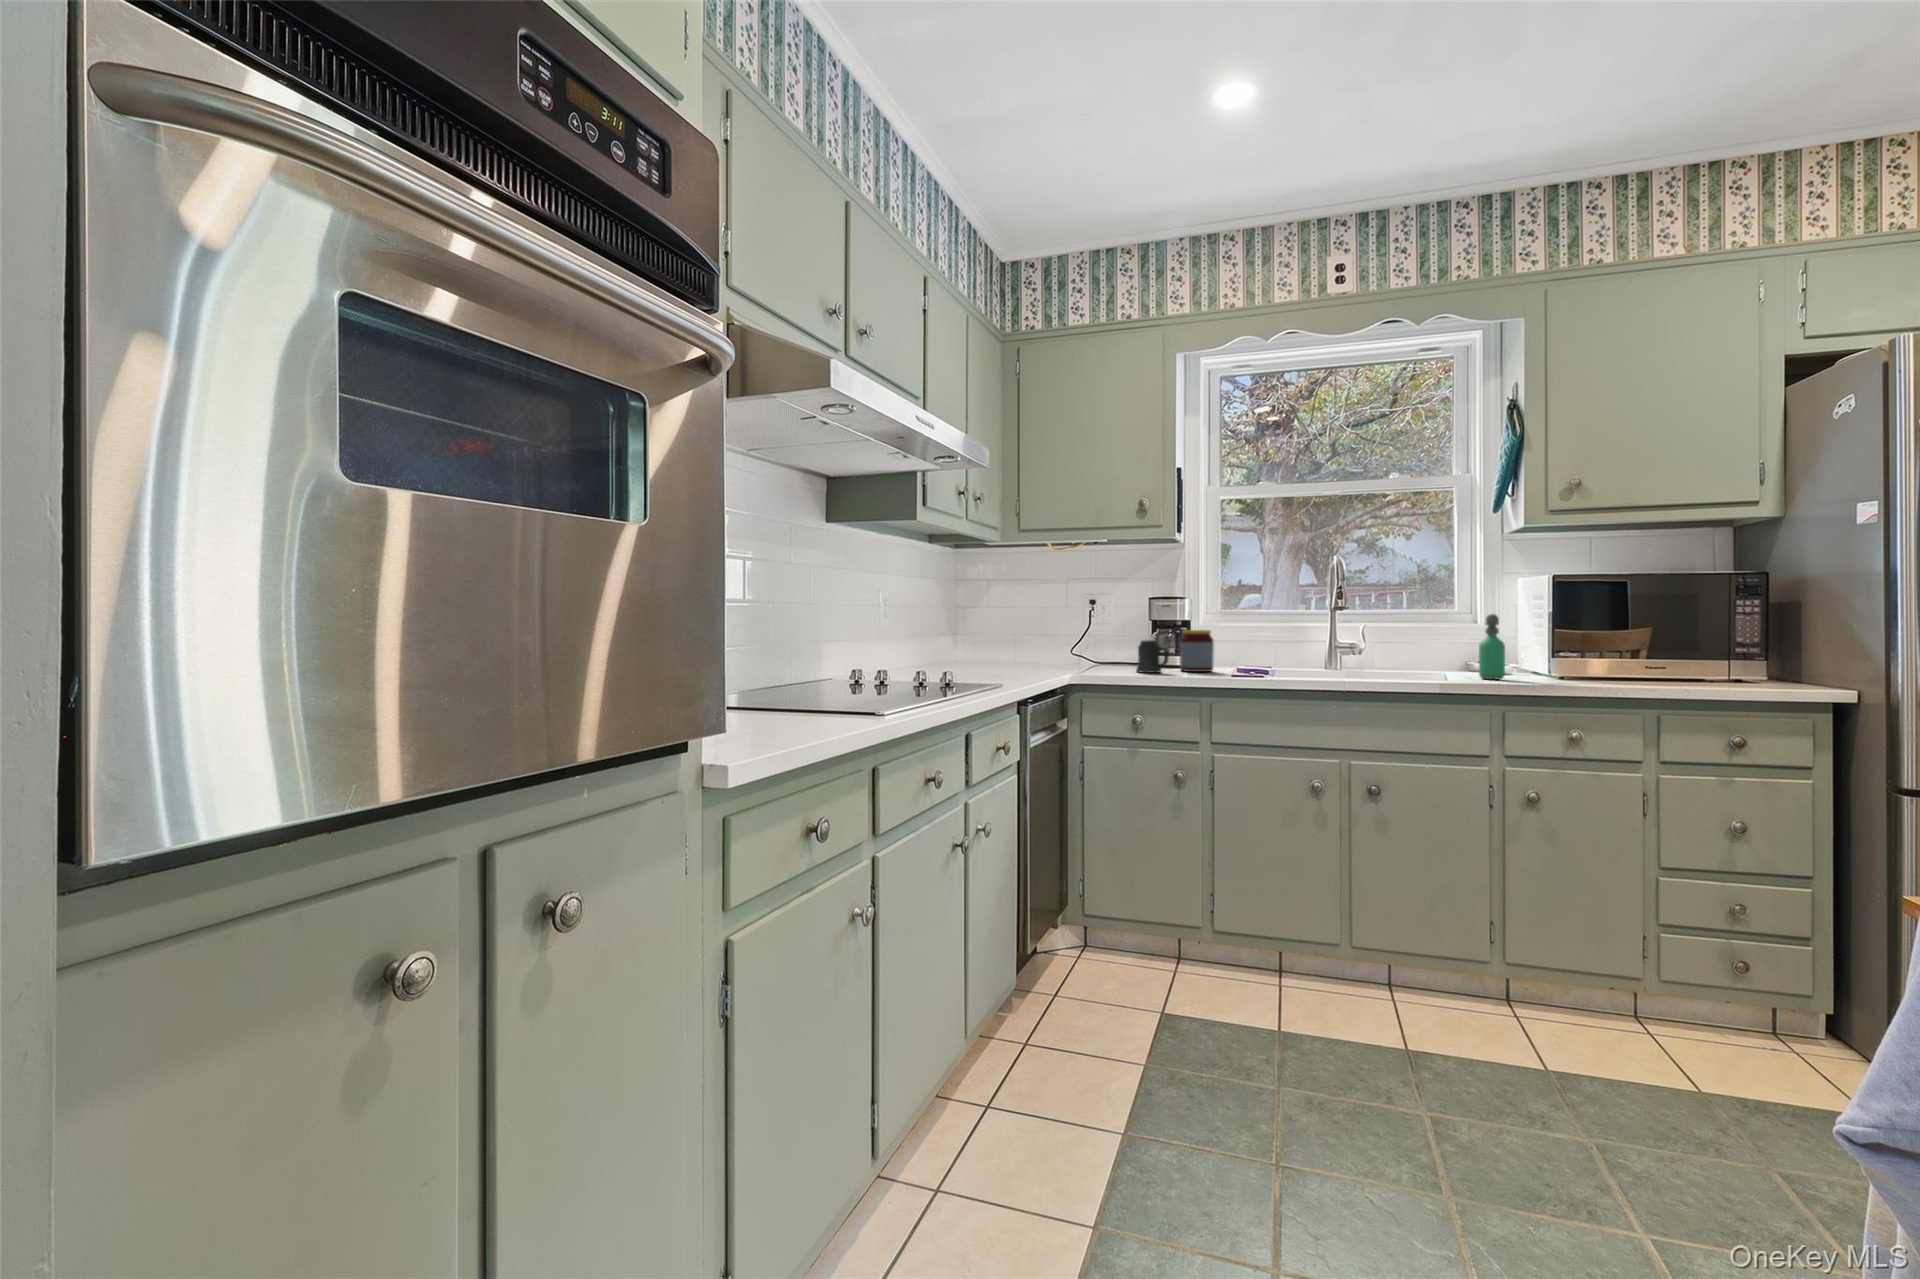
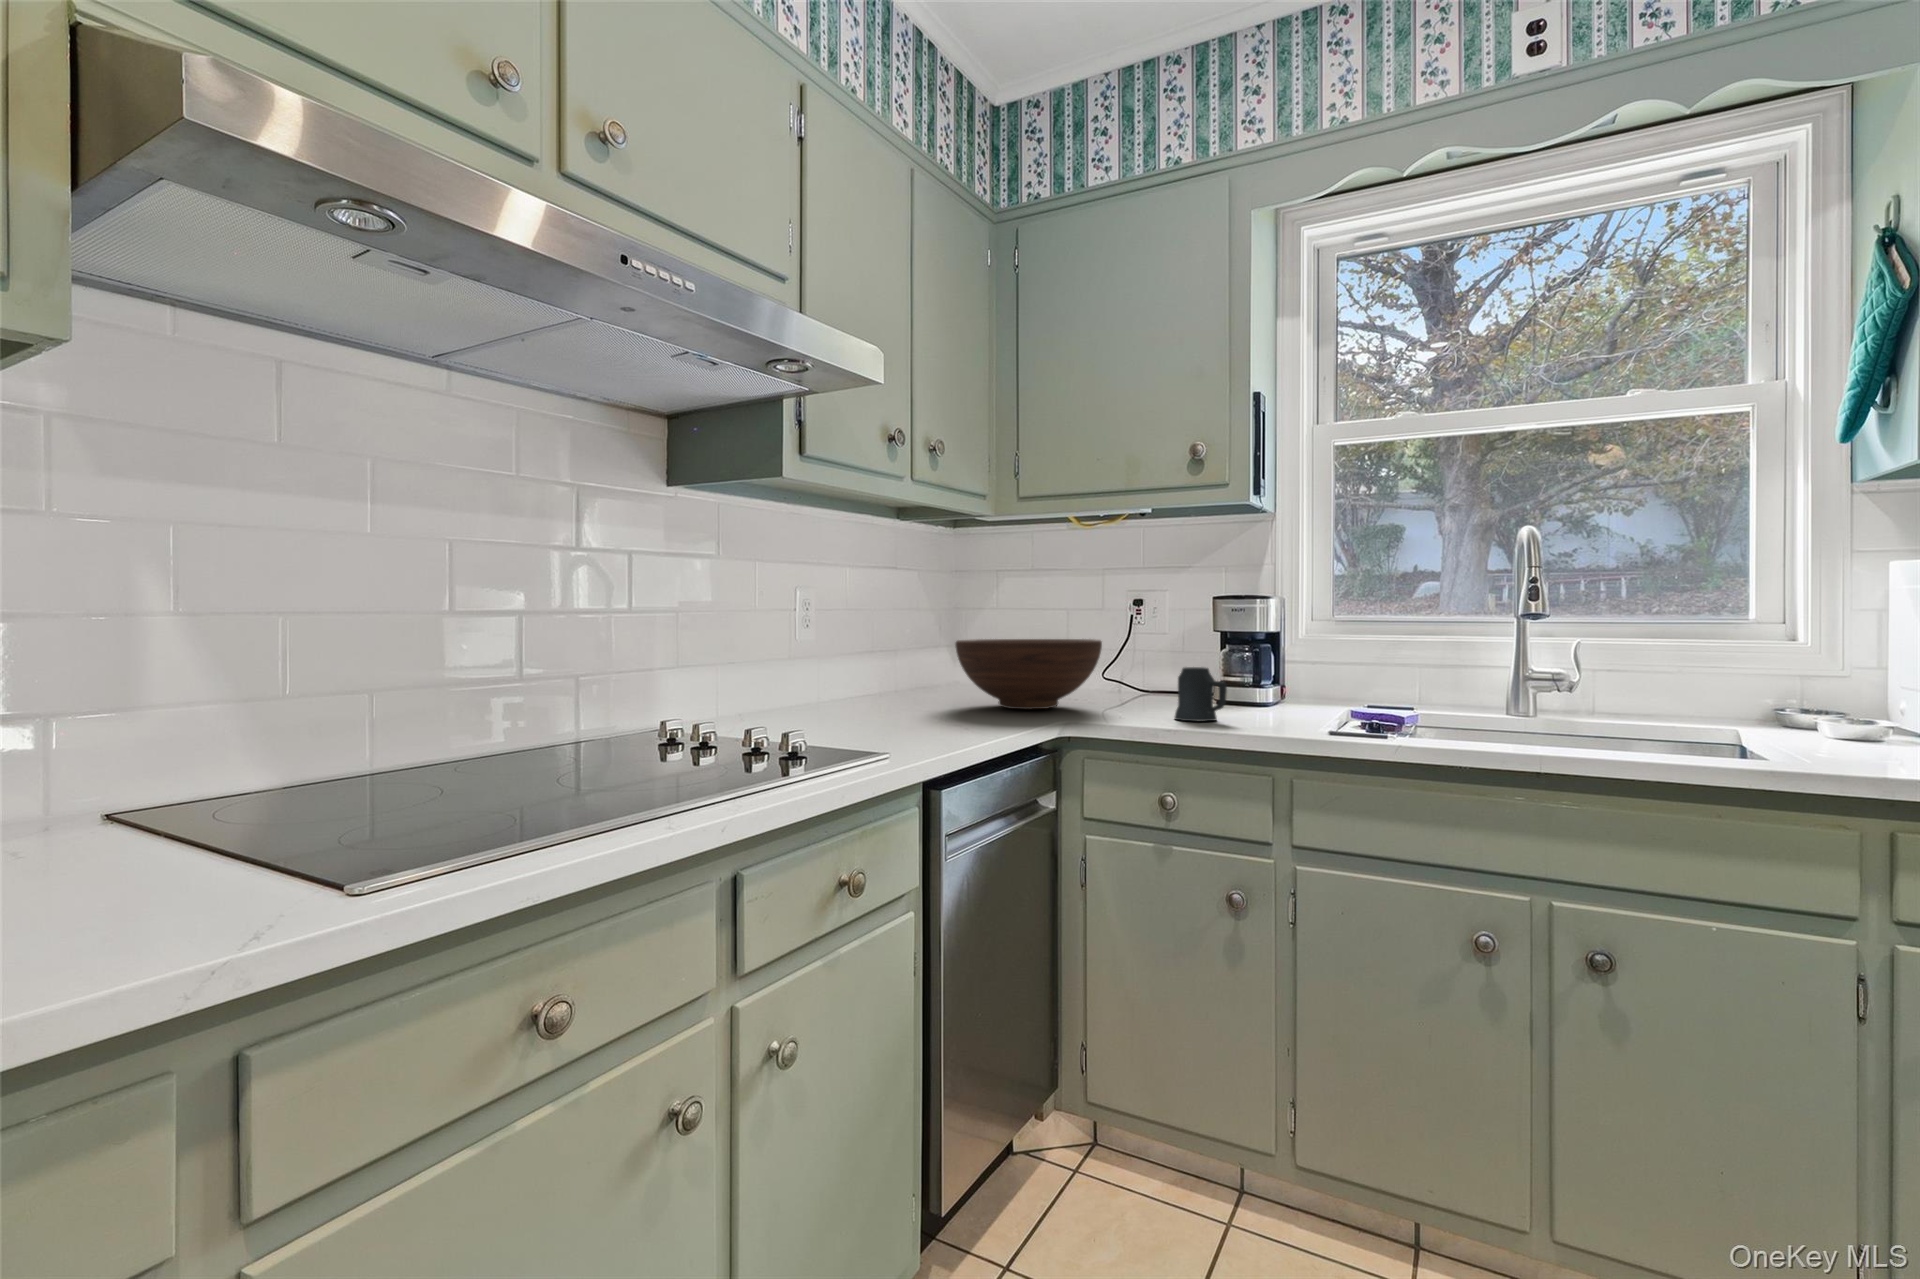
soap dispenser: present [1479,614,1505,680] -> none [1815,624,1874,747]
fruit bowl: none [993,624,1087,668] -> present [955,639,1102,709]
jar: present [1180,630,1214,672] -> none [1252,649,1308,720]

